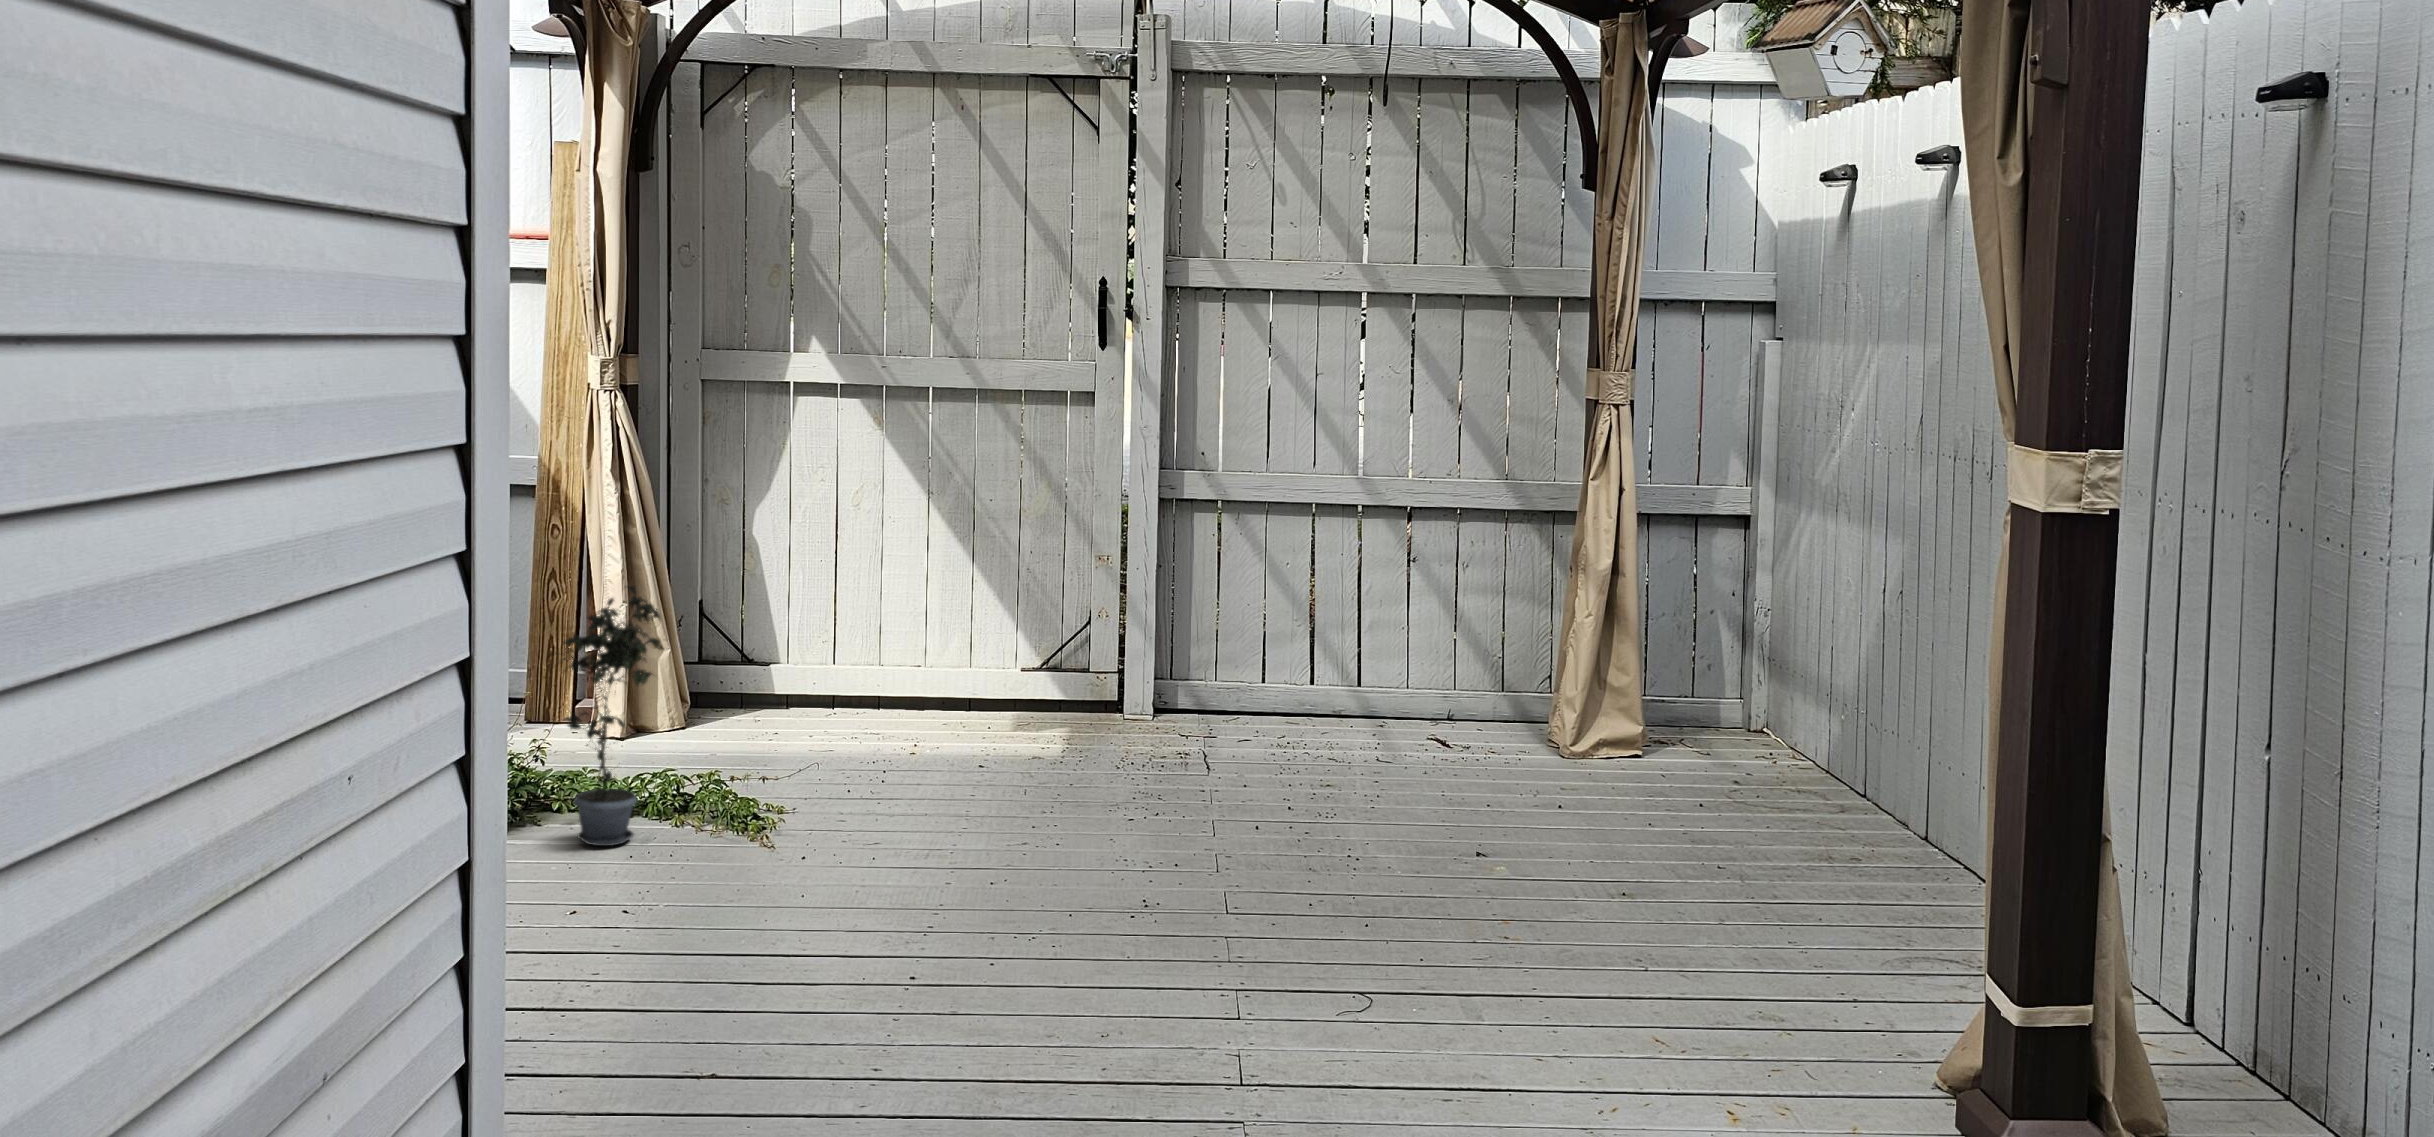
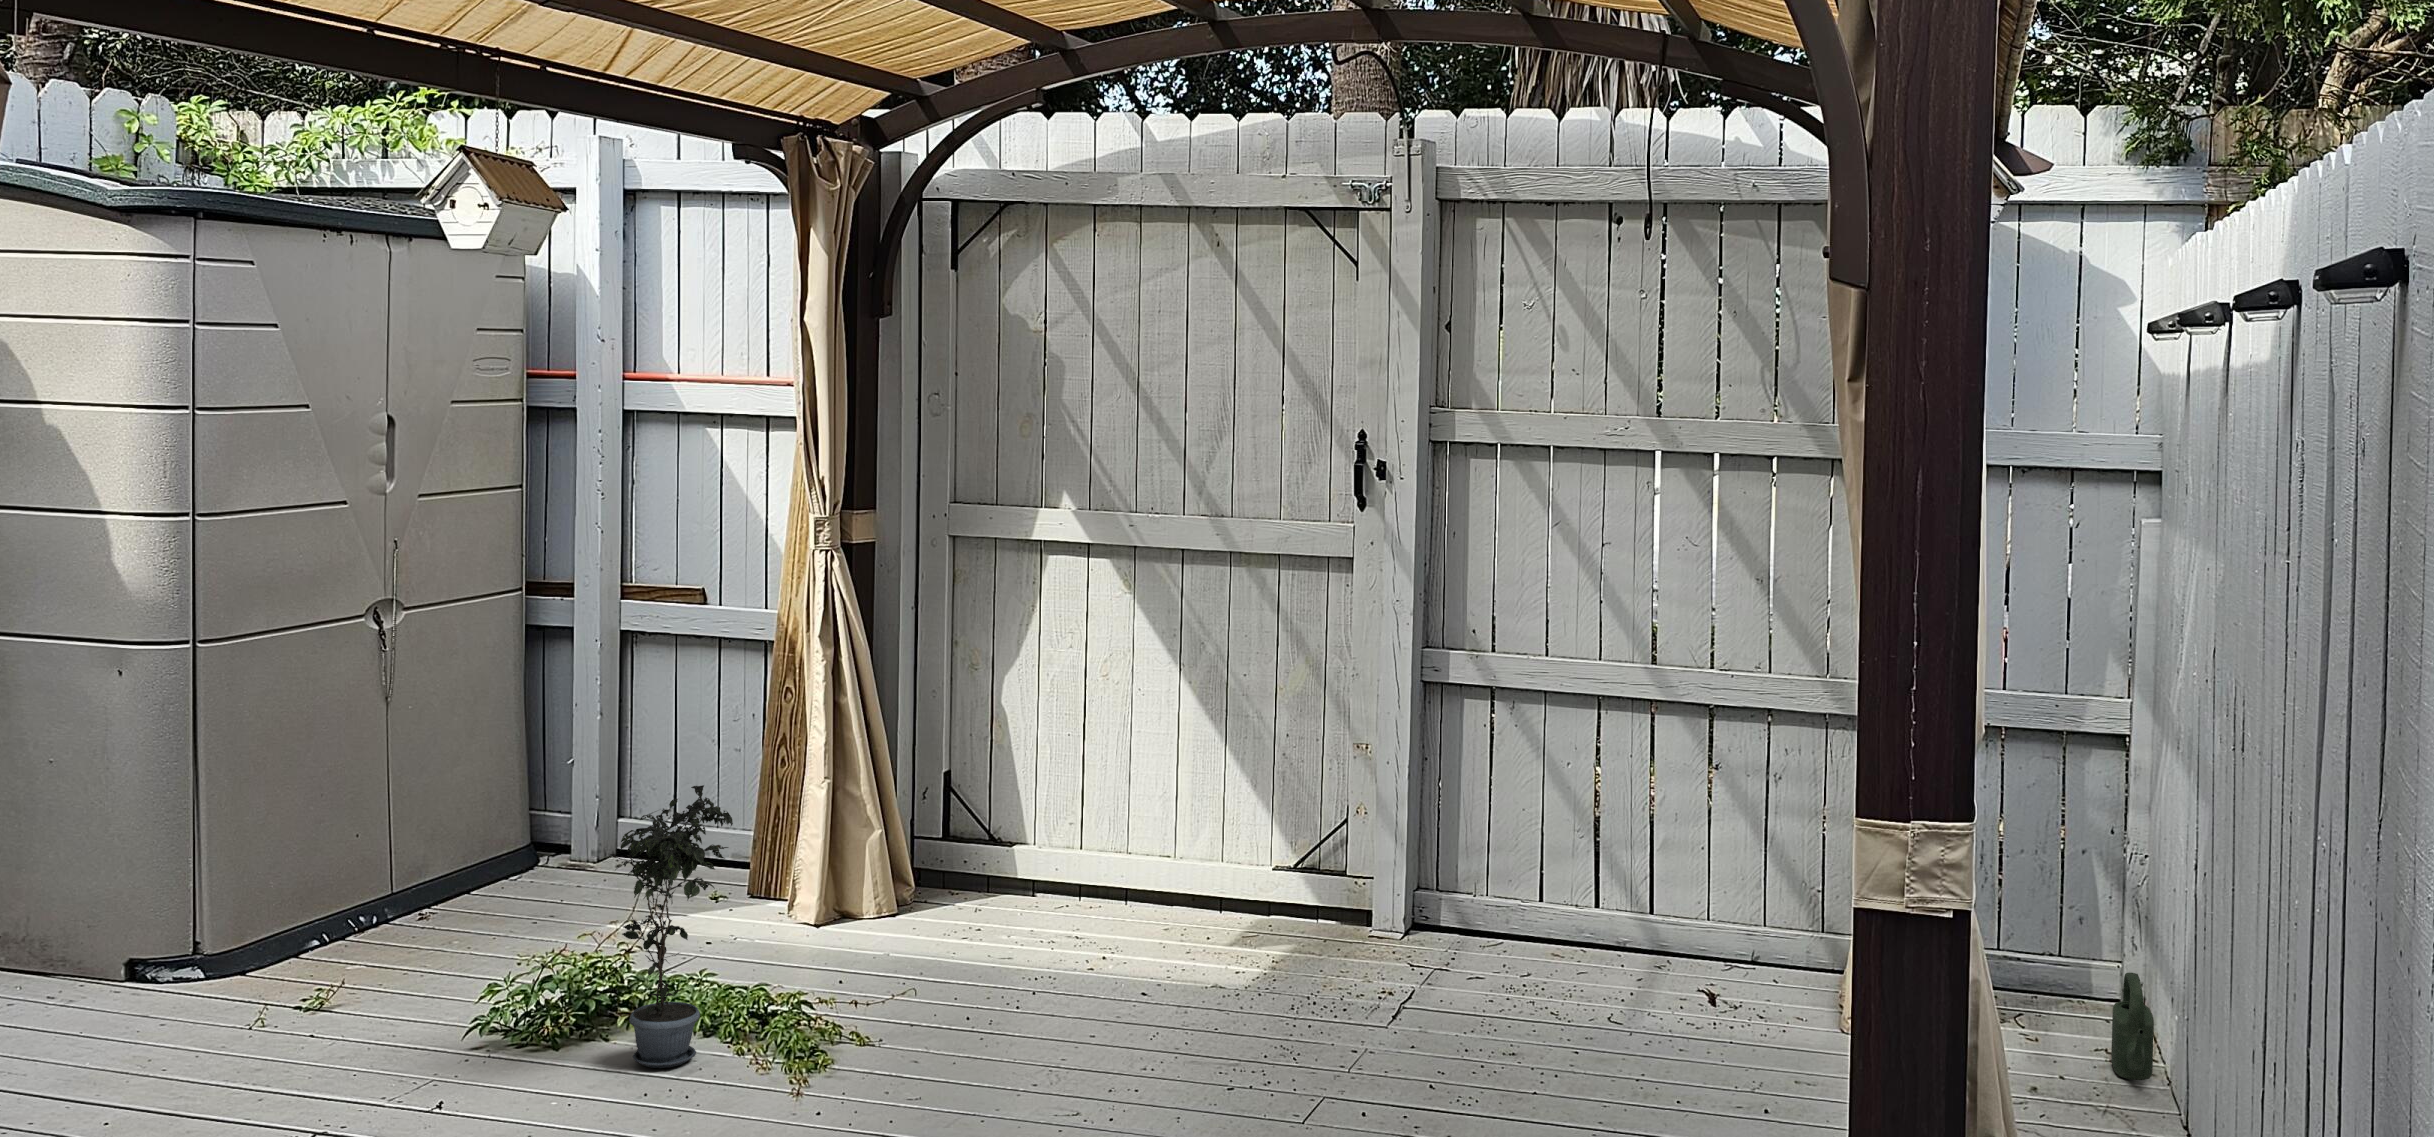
watering can: none [1768,691,1815,770] -> present [2111,973,2154,1080]

